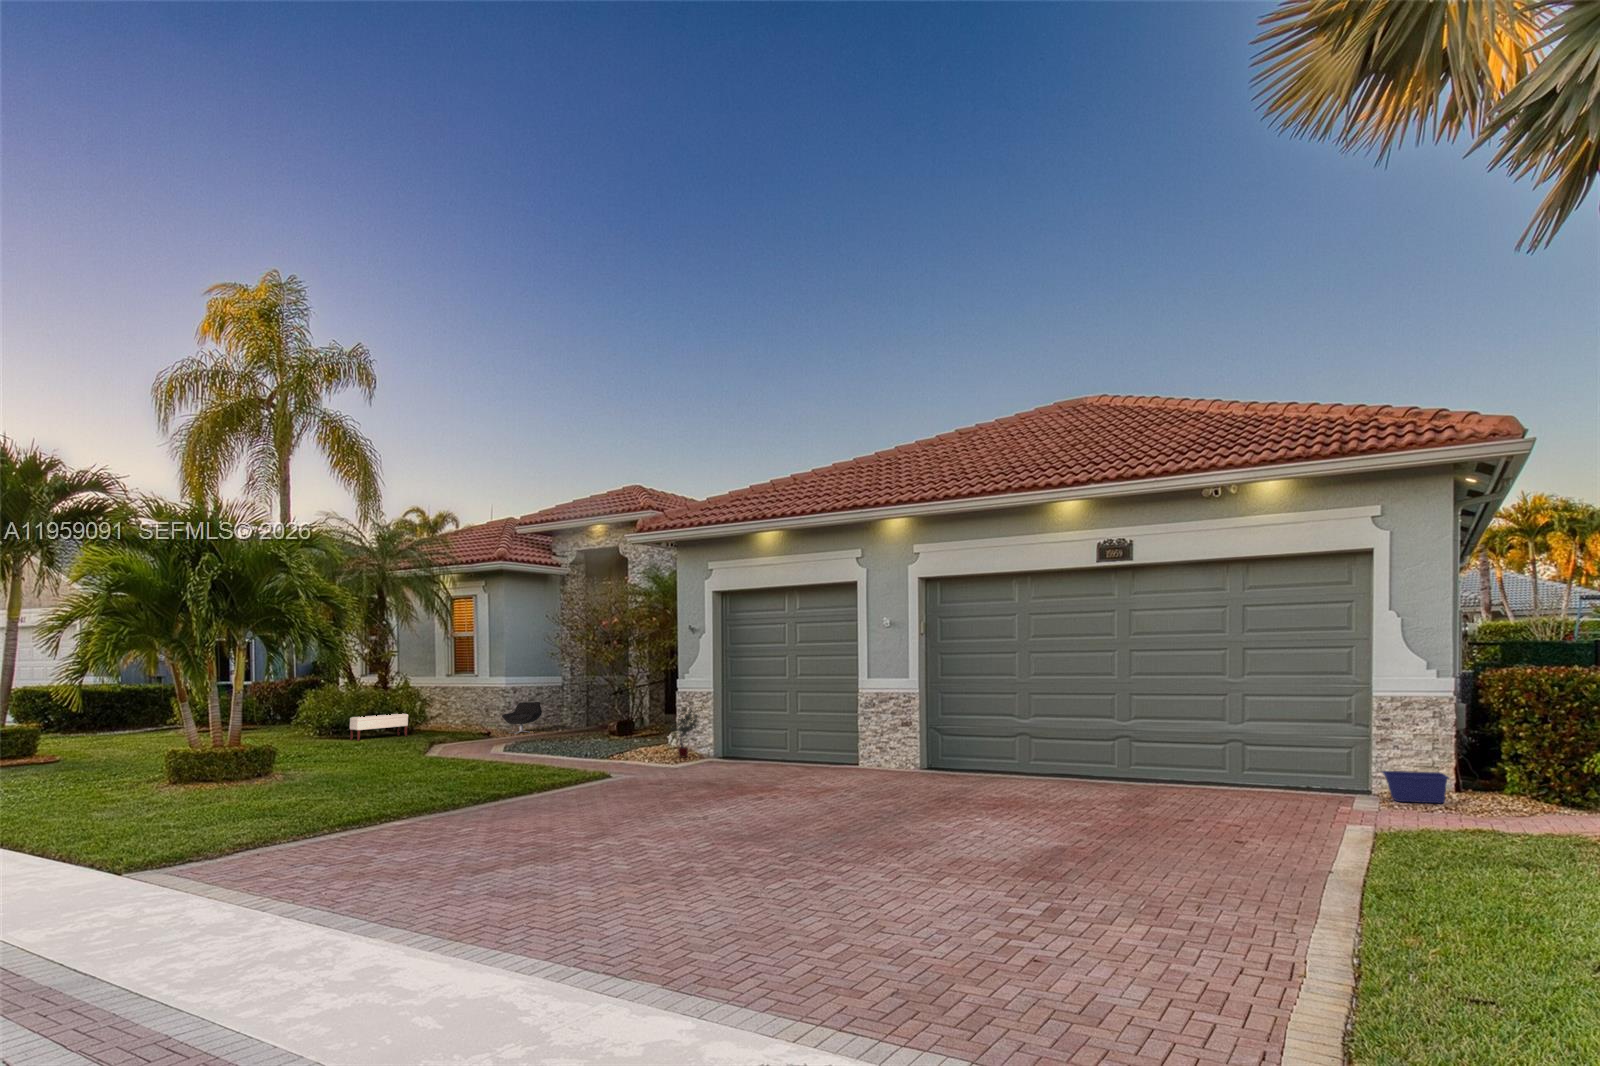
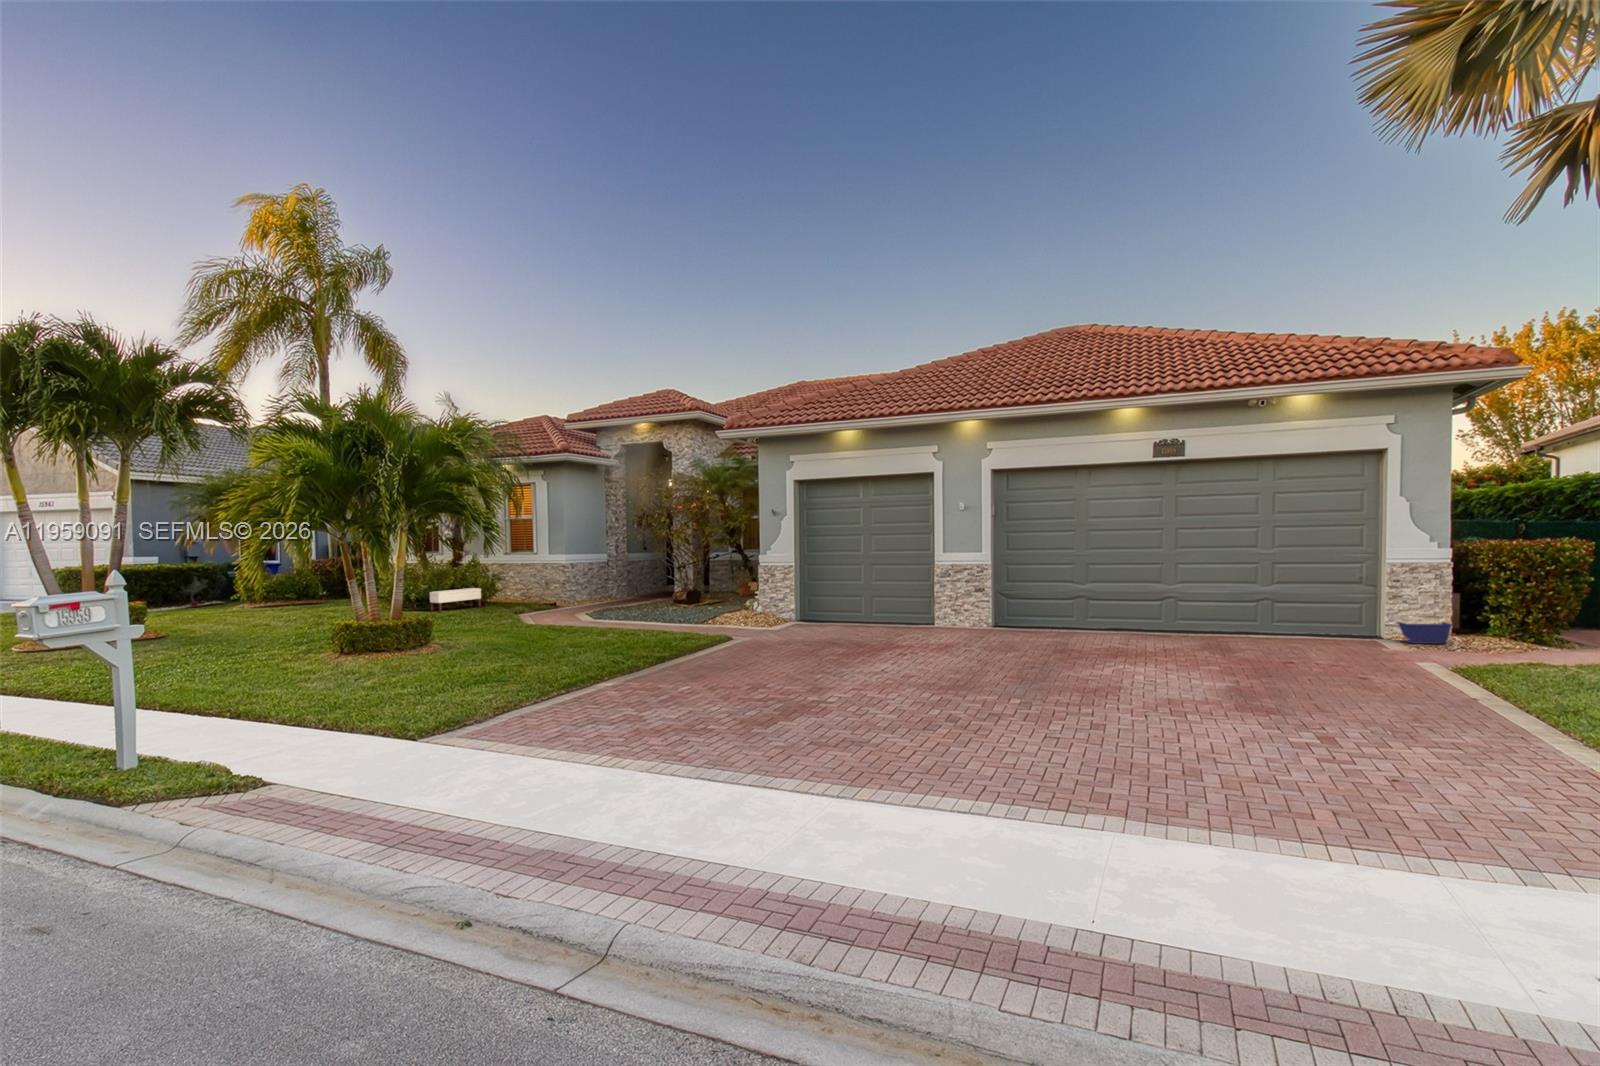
lounge chair: present [502,702,542,734] -> none [565,577,598,604]
potted tree: present [670,708,698,757] -> present [180,576,207,607]

